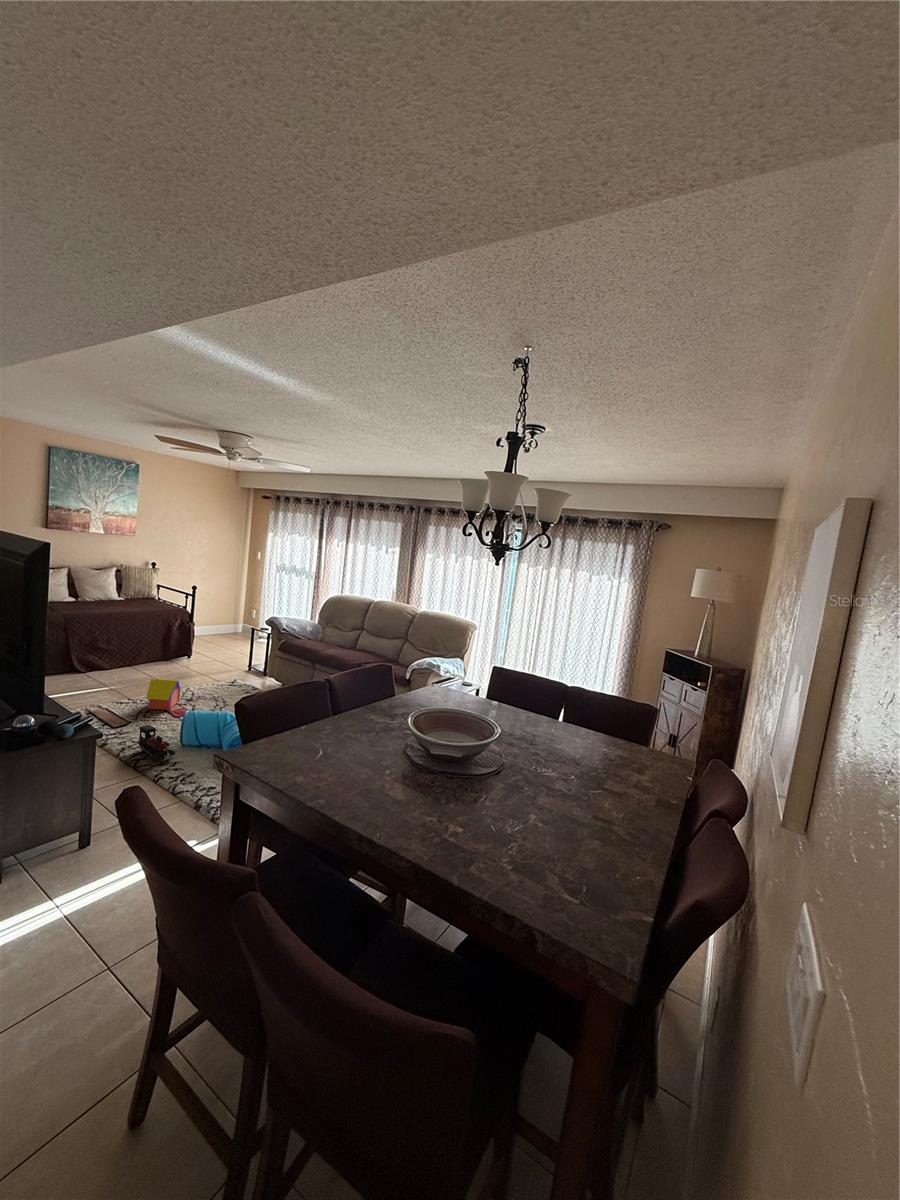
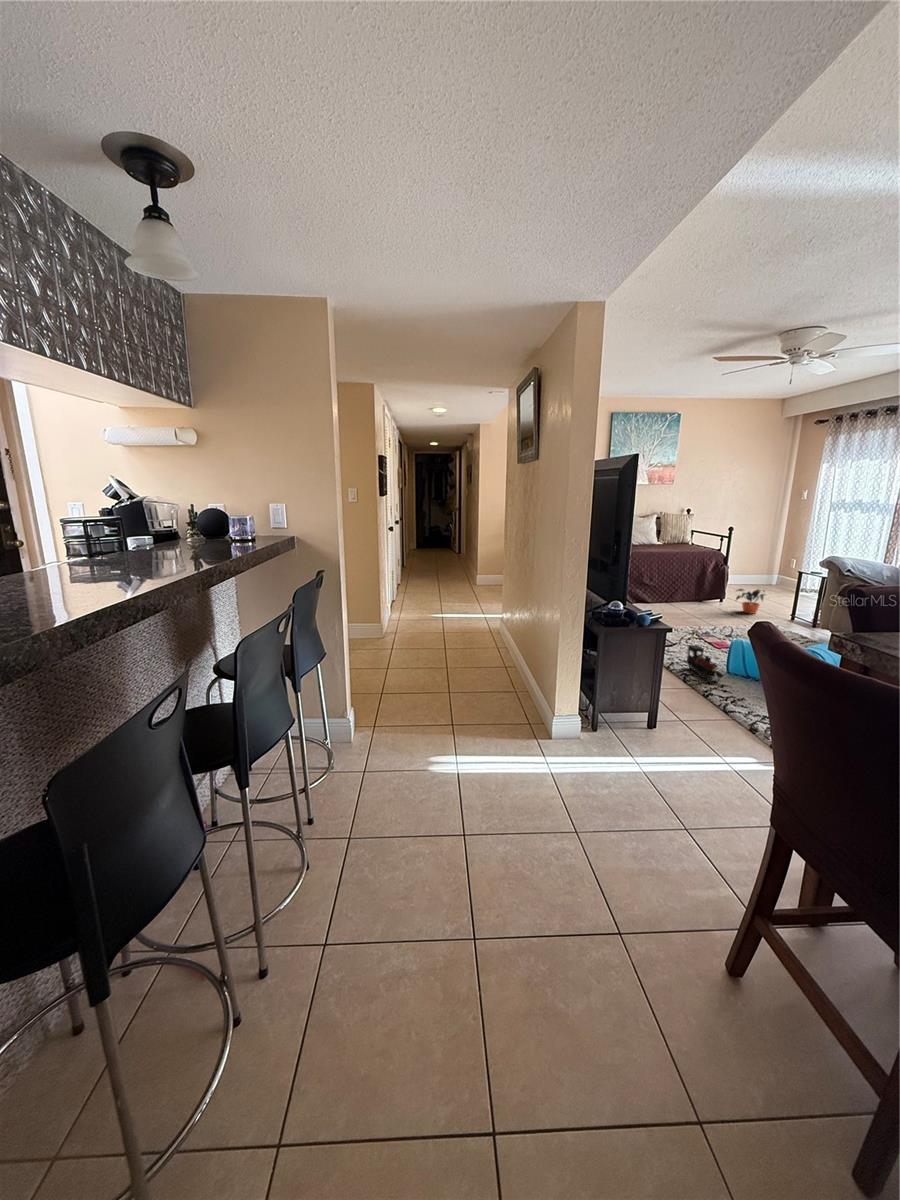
potted plant: none [199,644,230,668] -> present [736,589,767,614]
toy house: present [146,679,180,710] -> none [688,609,720,641]

